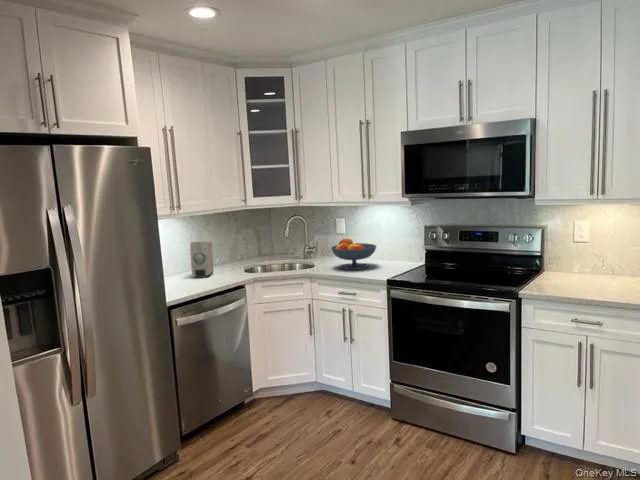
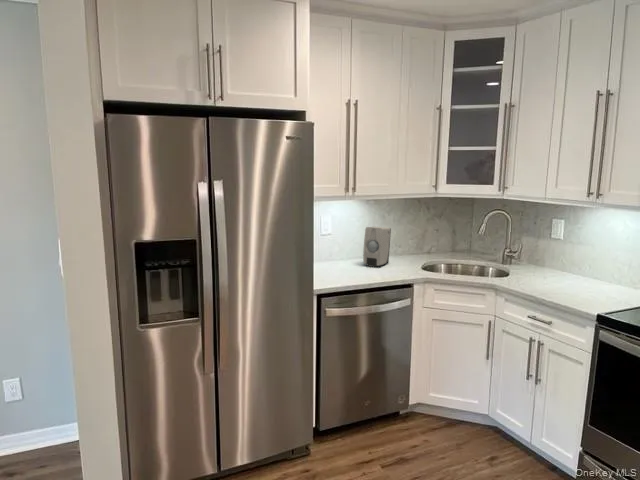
fruit bowl: present [331,238,376,270] -> none [531,247,599,292]

